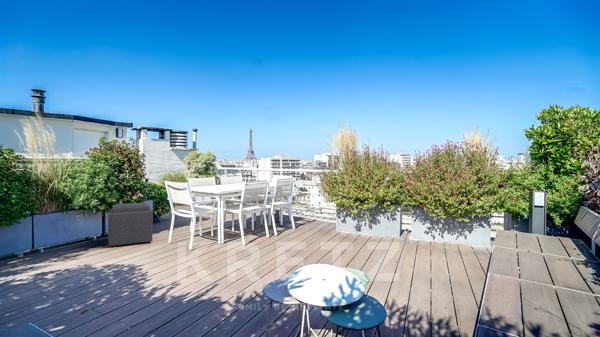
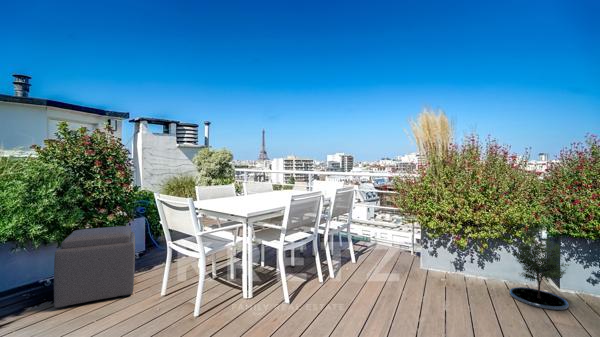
potted tree: none [378,195,409,246] -> present [509,219,569,310]

